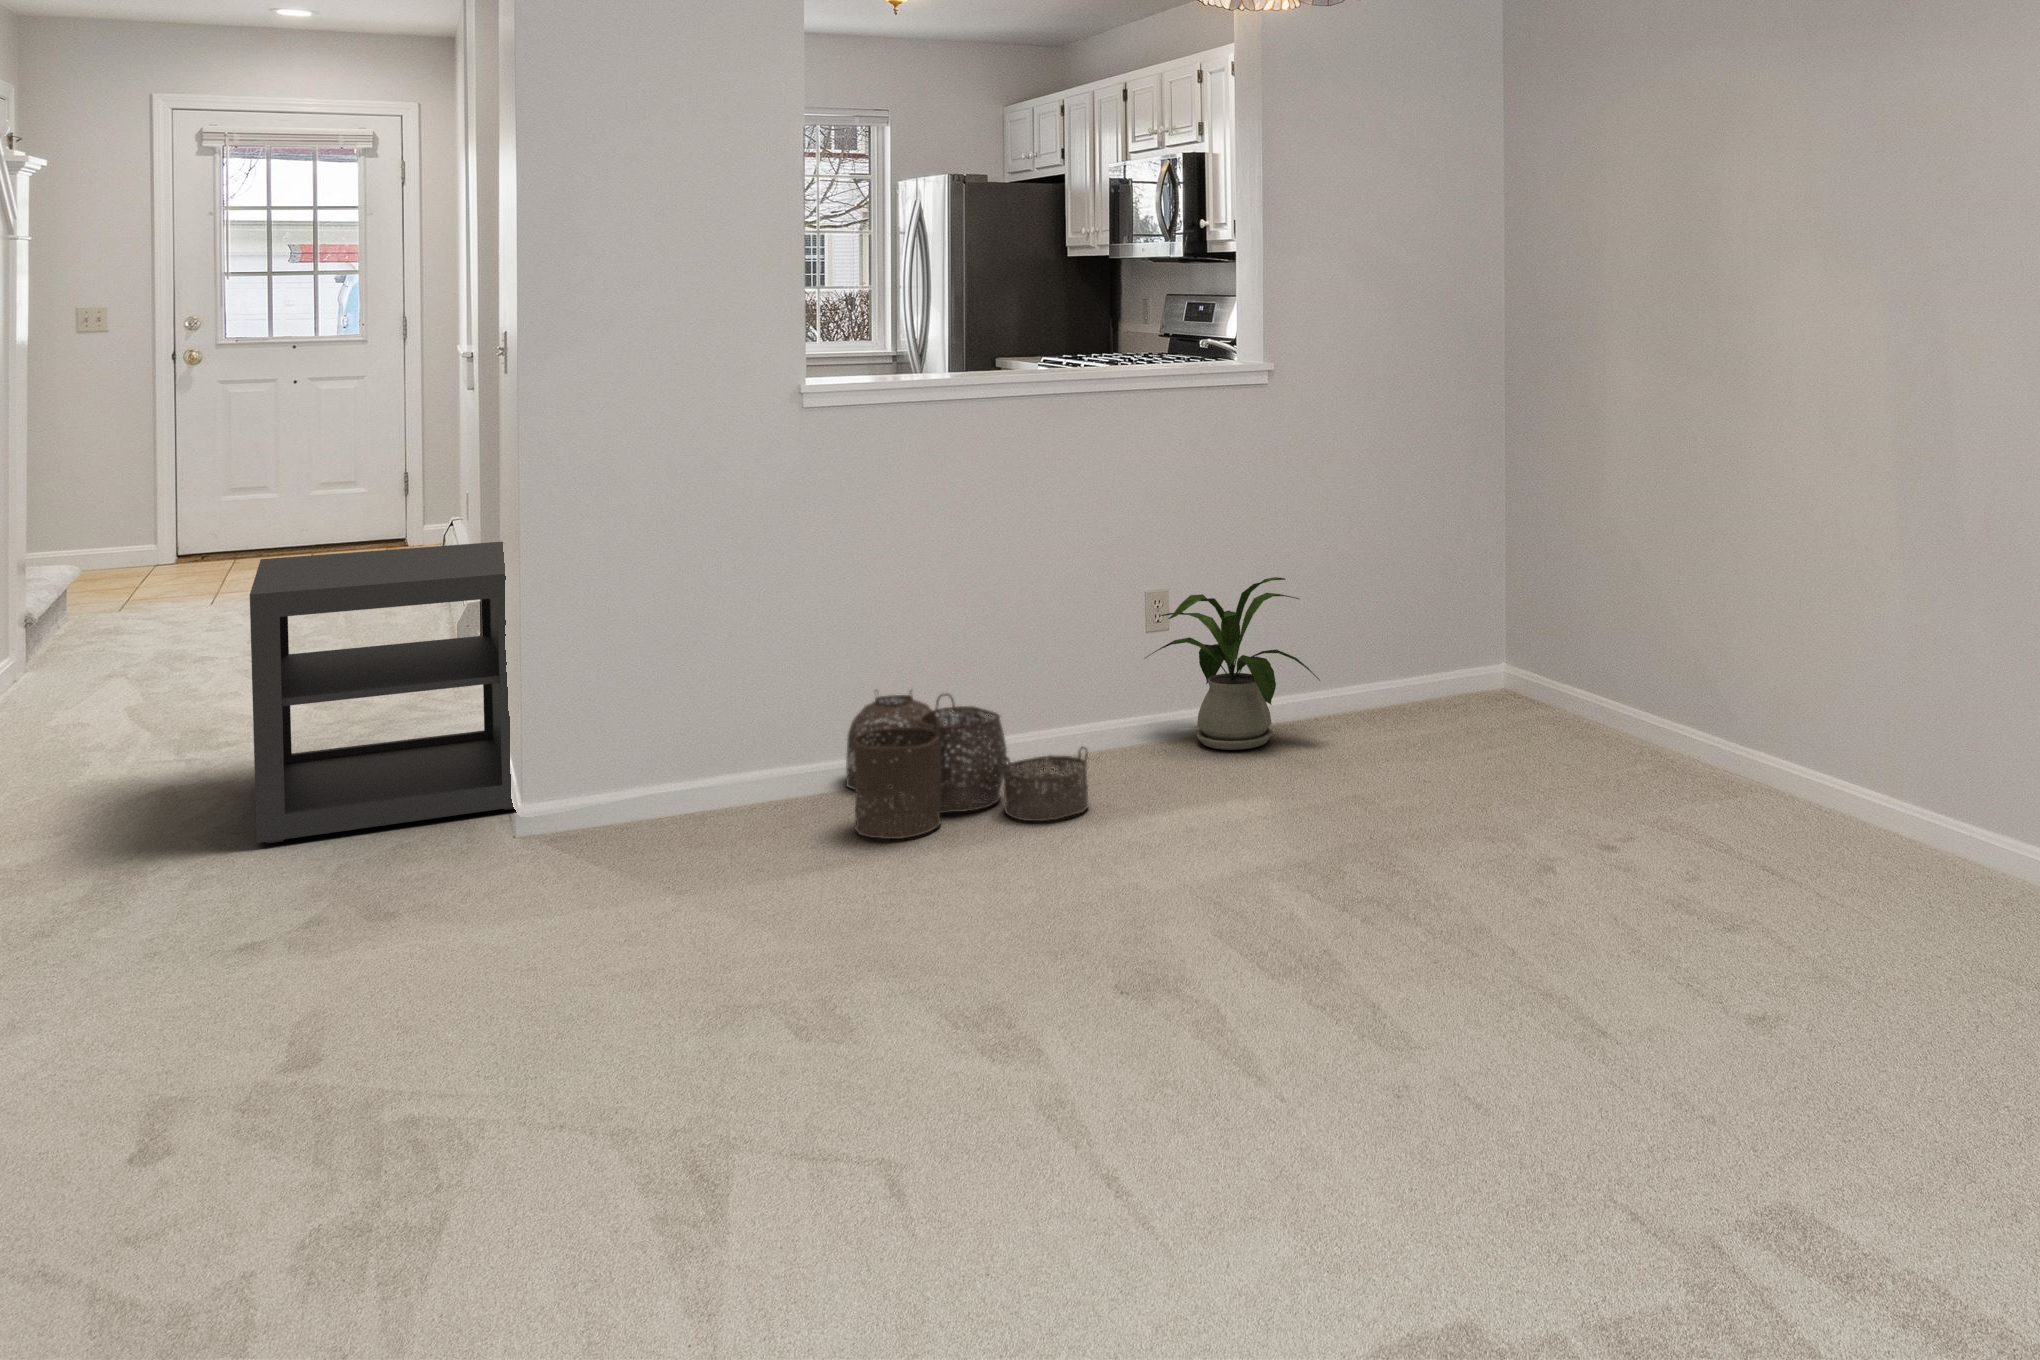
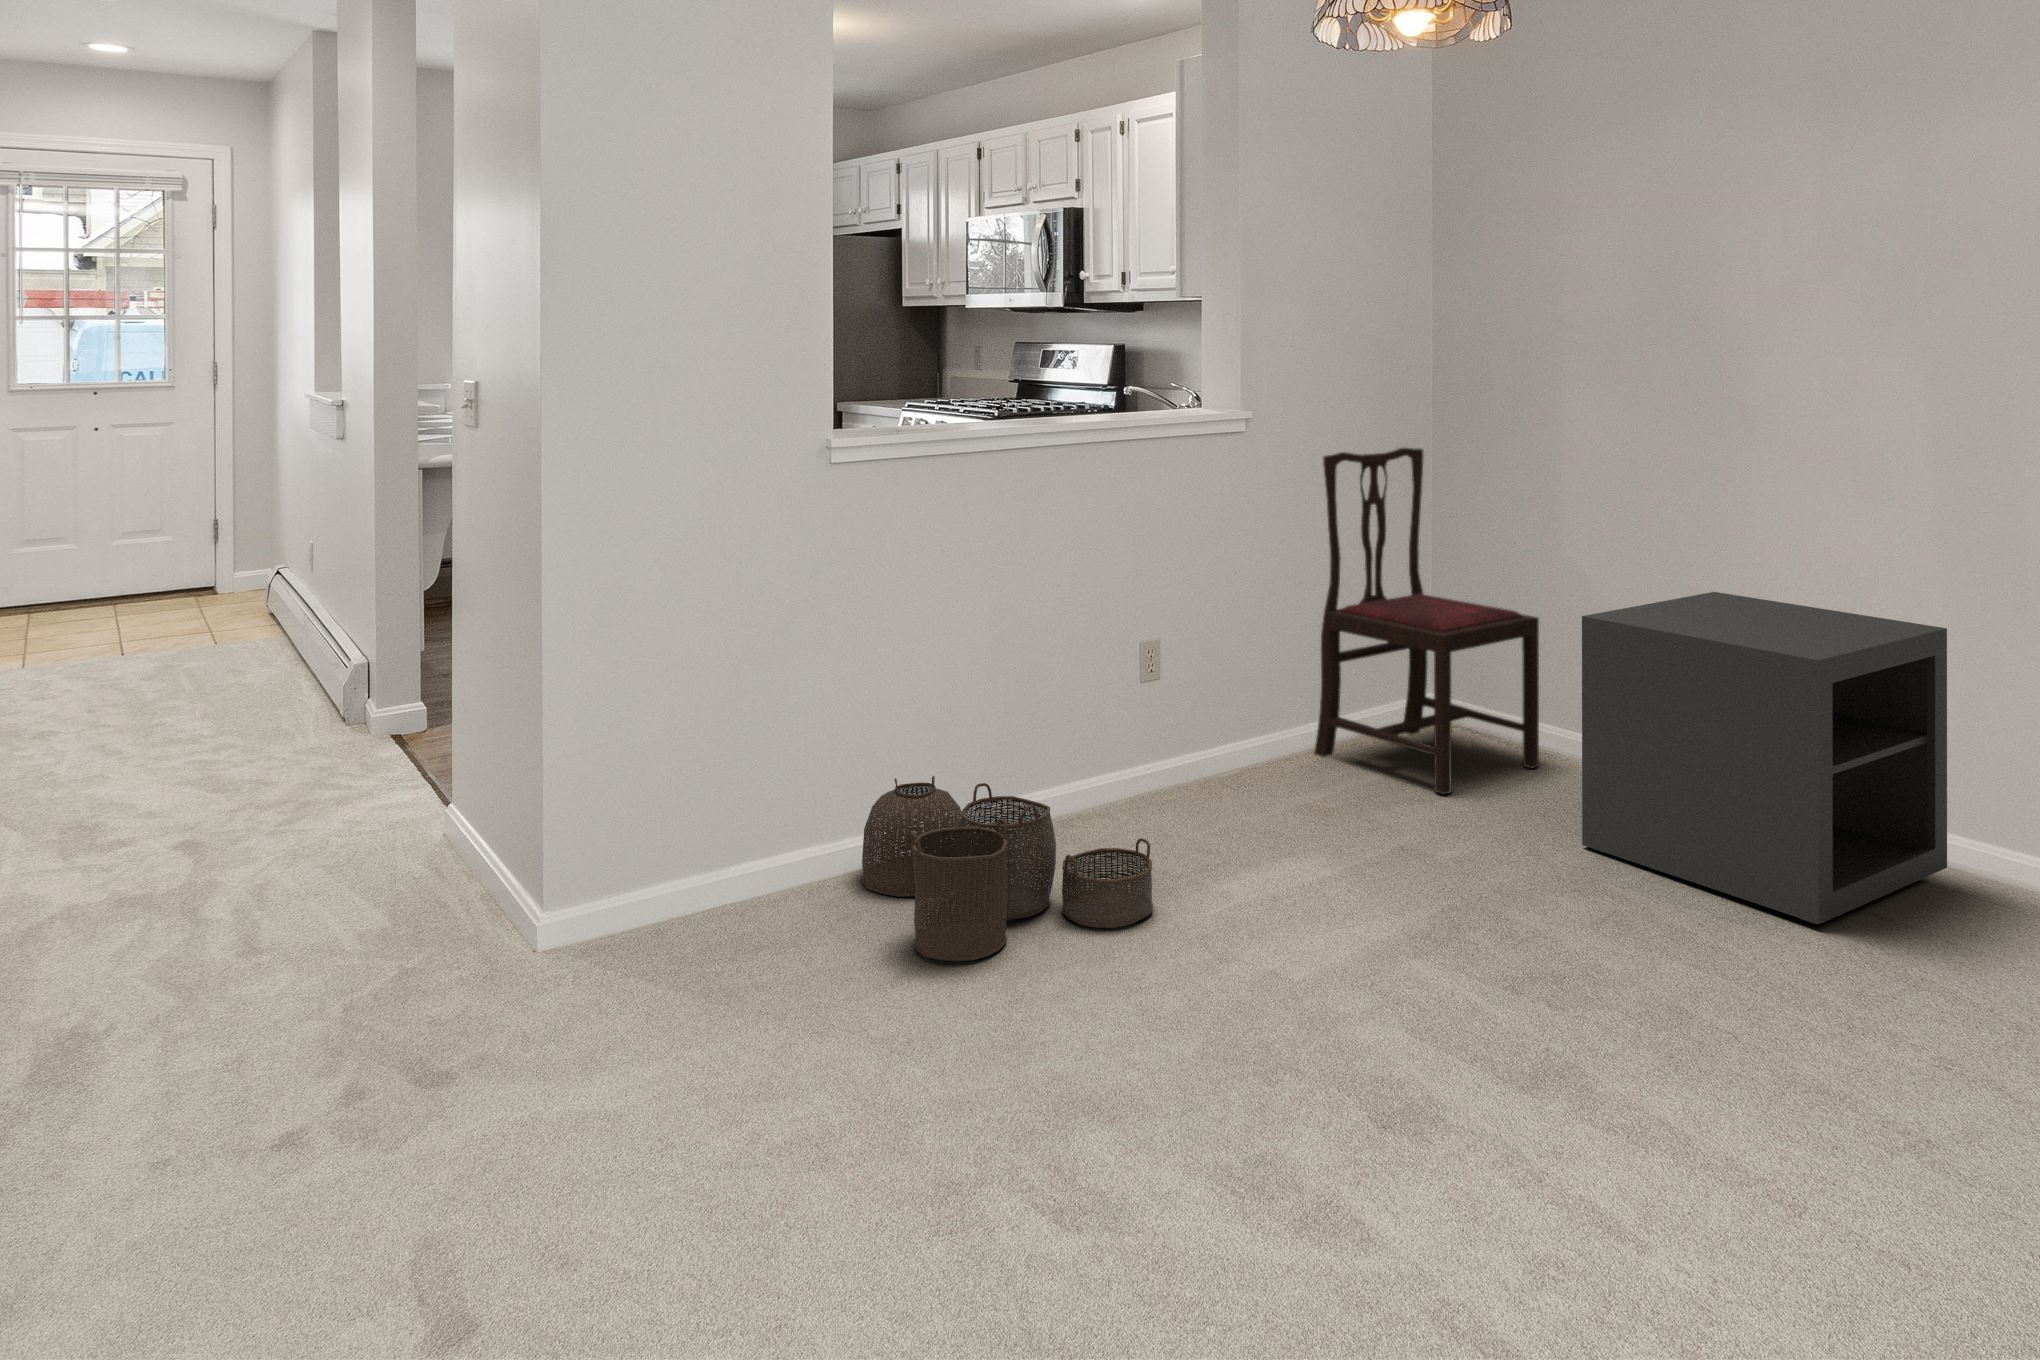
dining chair: none [1349,394,1563,733] -> present [1314,448,1539,795]
storage cabinet: present [250,542,514,843] -> present [1582,592,1947,924]
house plant: present [1144,577,1320,750] -> none [1142,642,1336,824]

